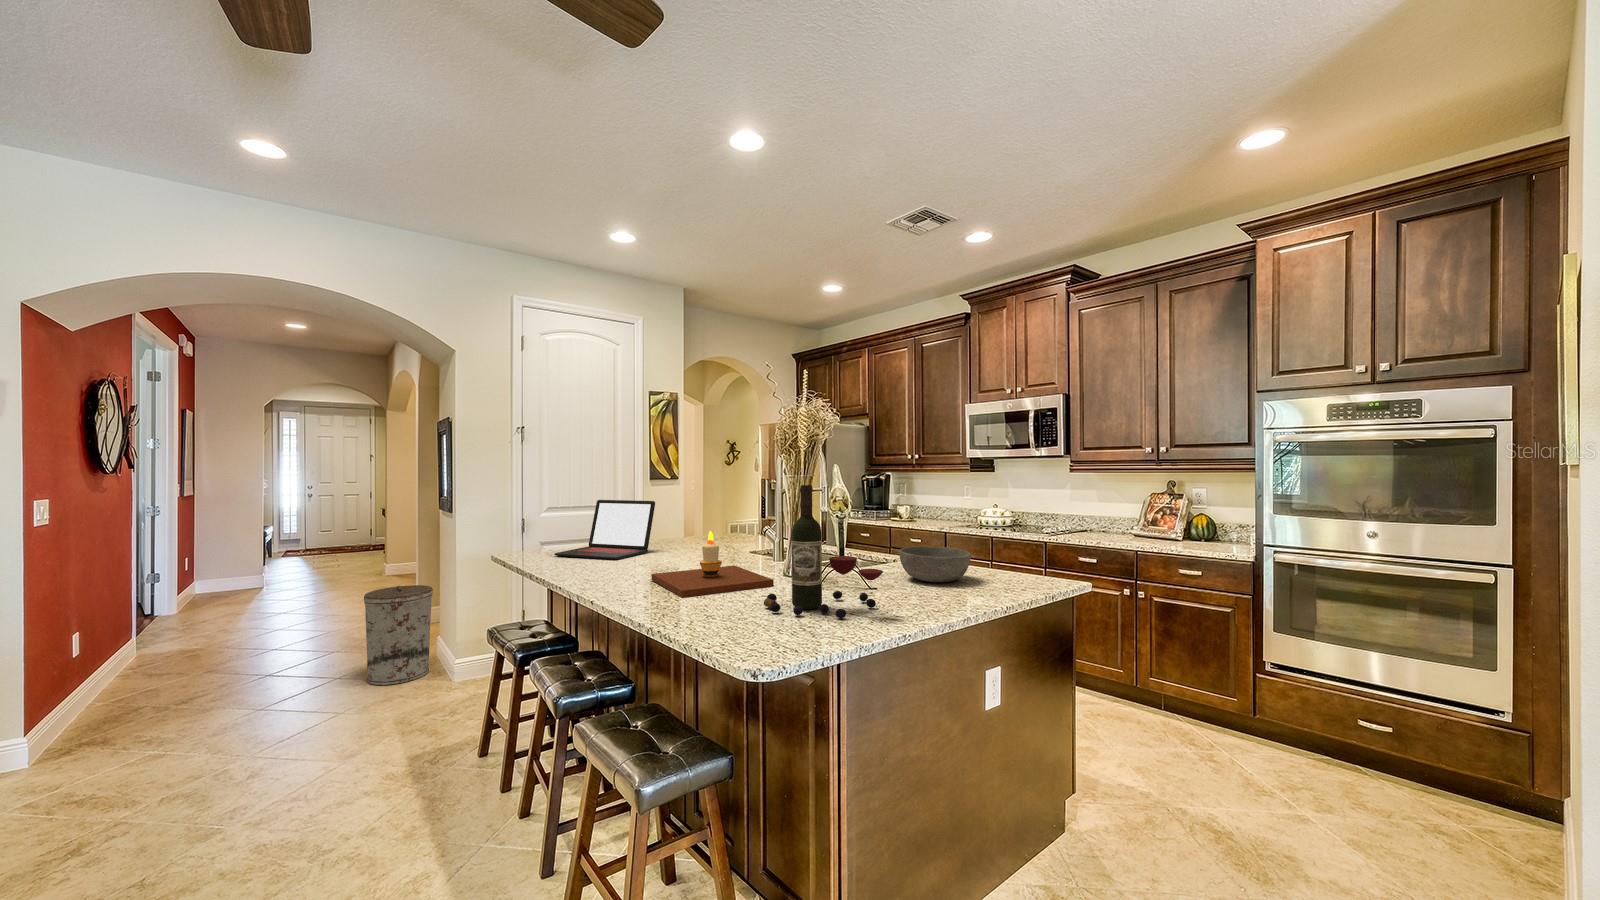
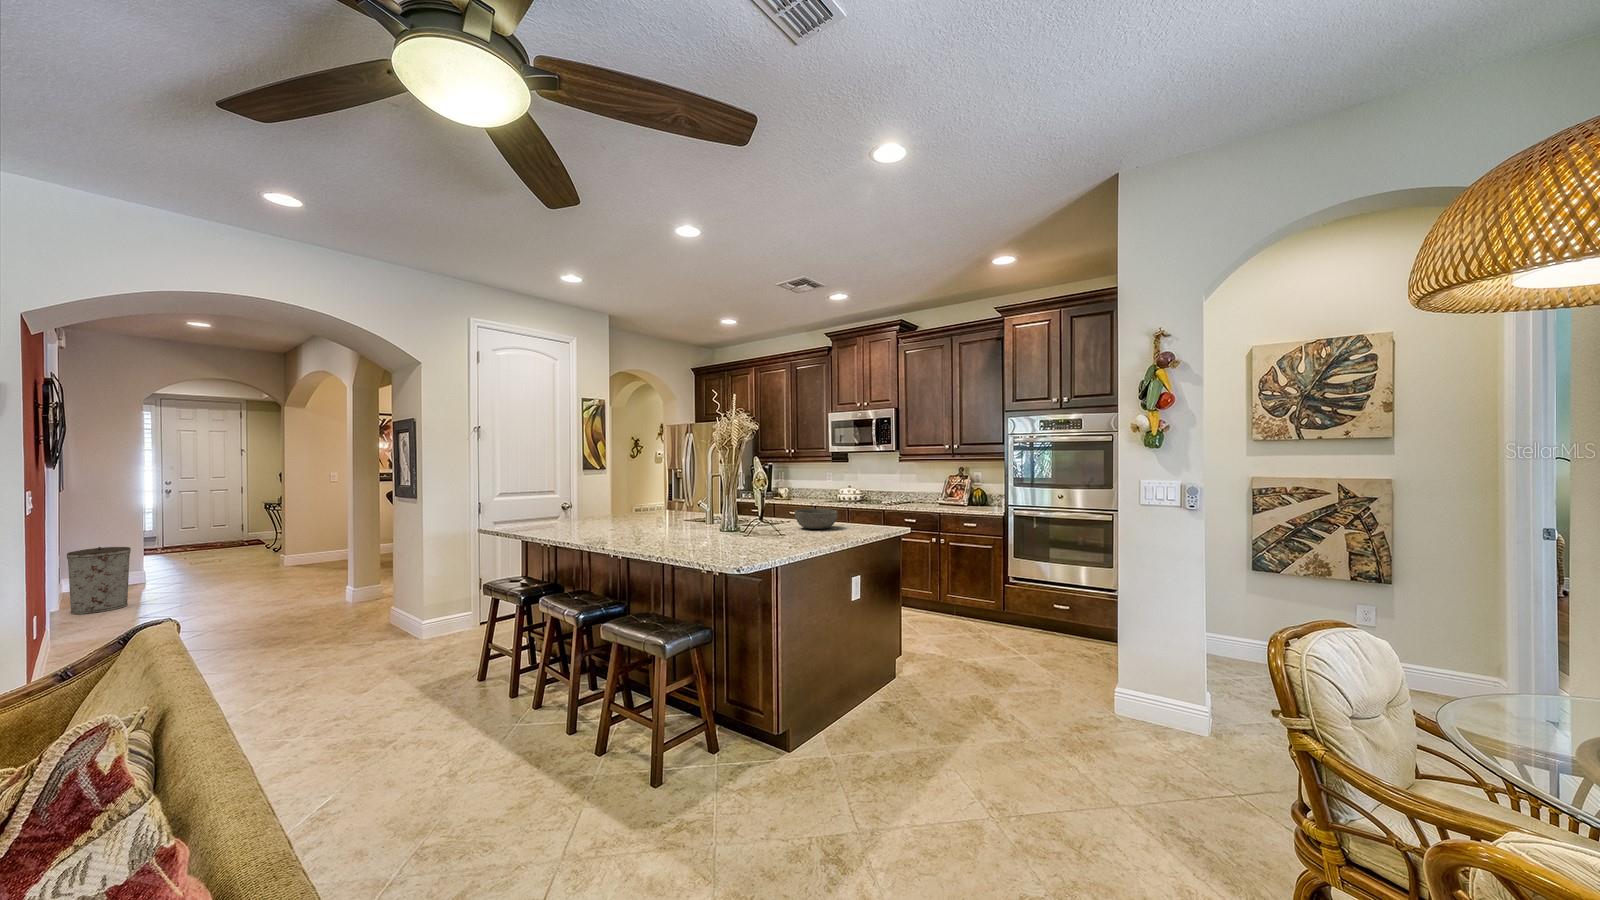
wine bottle: present [764,485,883,618] -> none [721,470,794,545]
laptop: present [554,500,655,560] -> none [539,485,613,527]
candle: present [651,531,774,597] -> none [633,501,718,542]
trash can: present [364,585,433,685] -> present [67,547,131,614]

